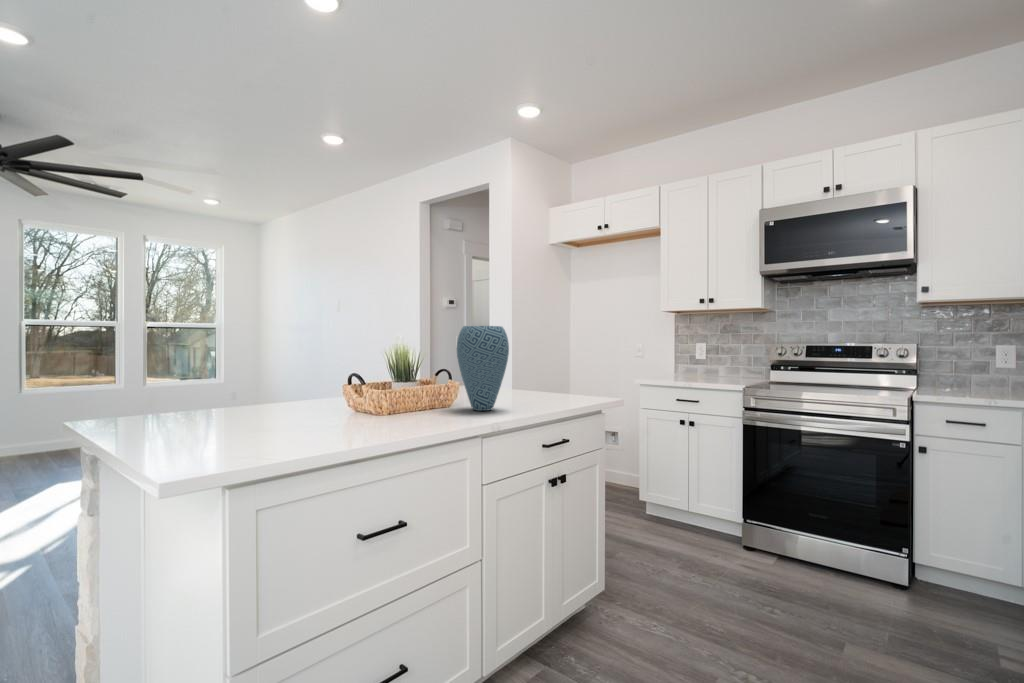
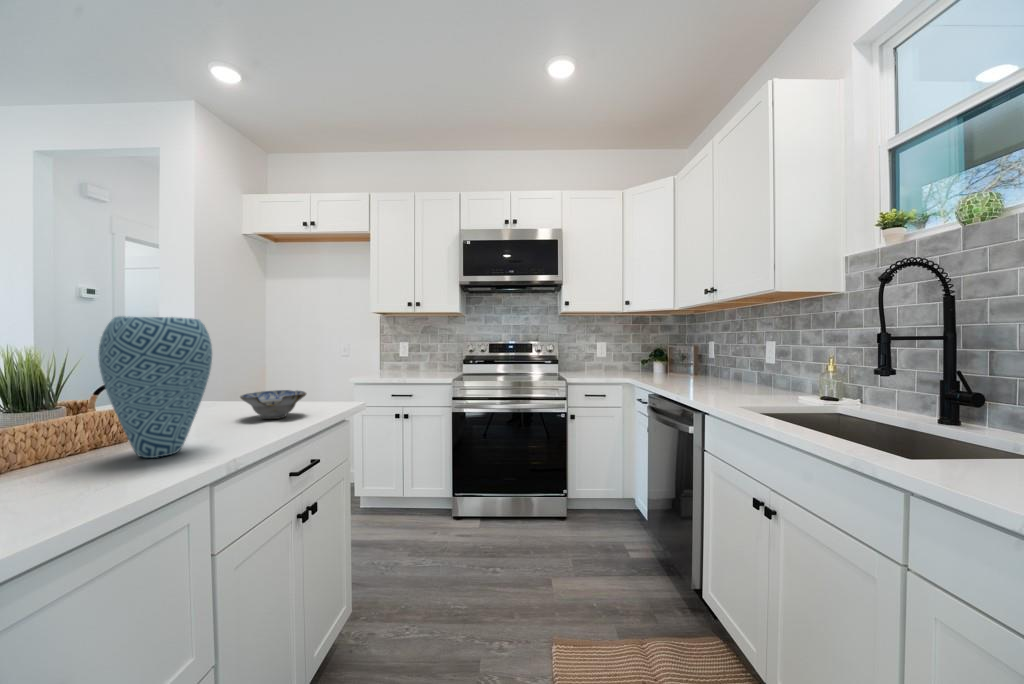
ceramic bowl: none [530,379,574,401] -> present [240,390,306,419]

